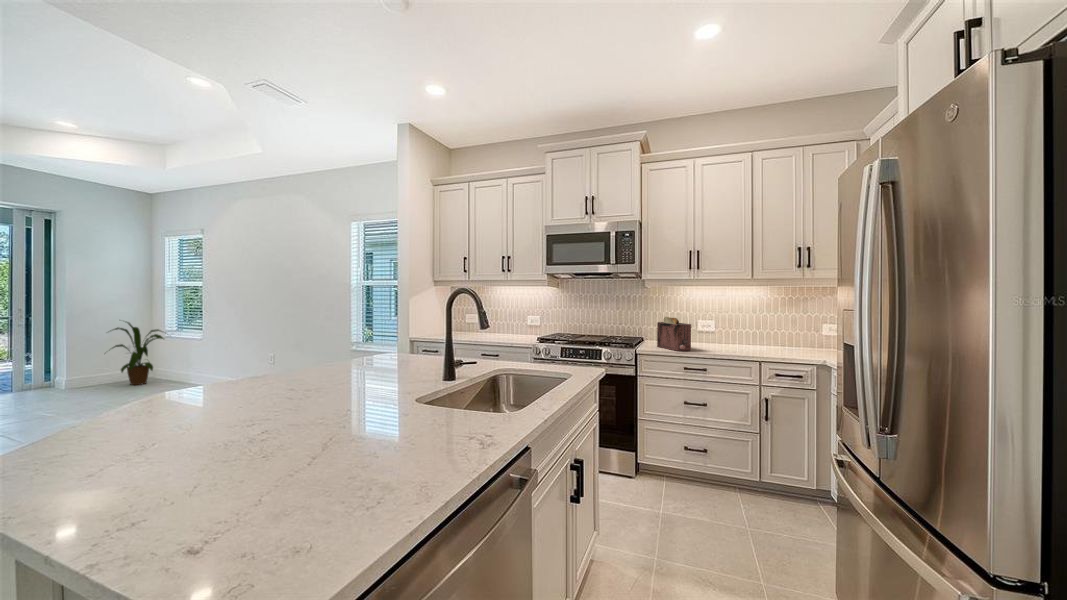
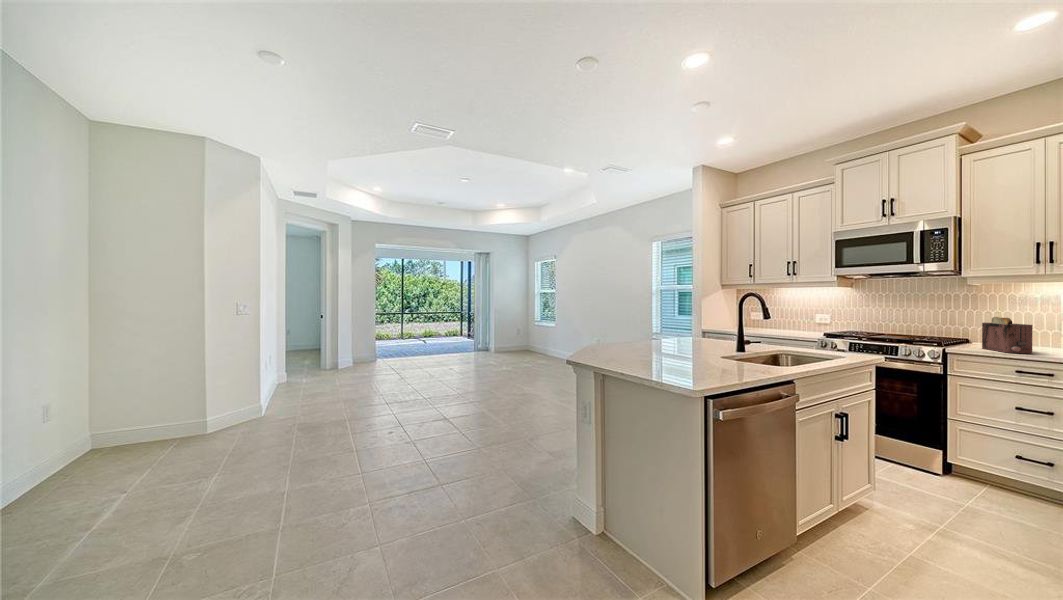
house plant: present [110,322,164,385] -> none [507,313,538,354]

